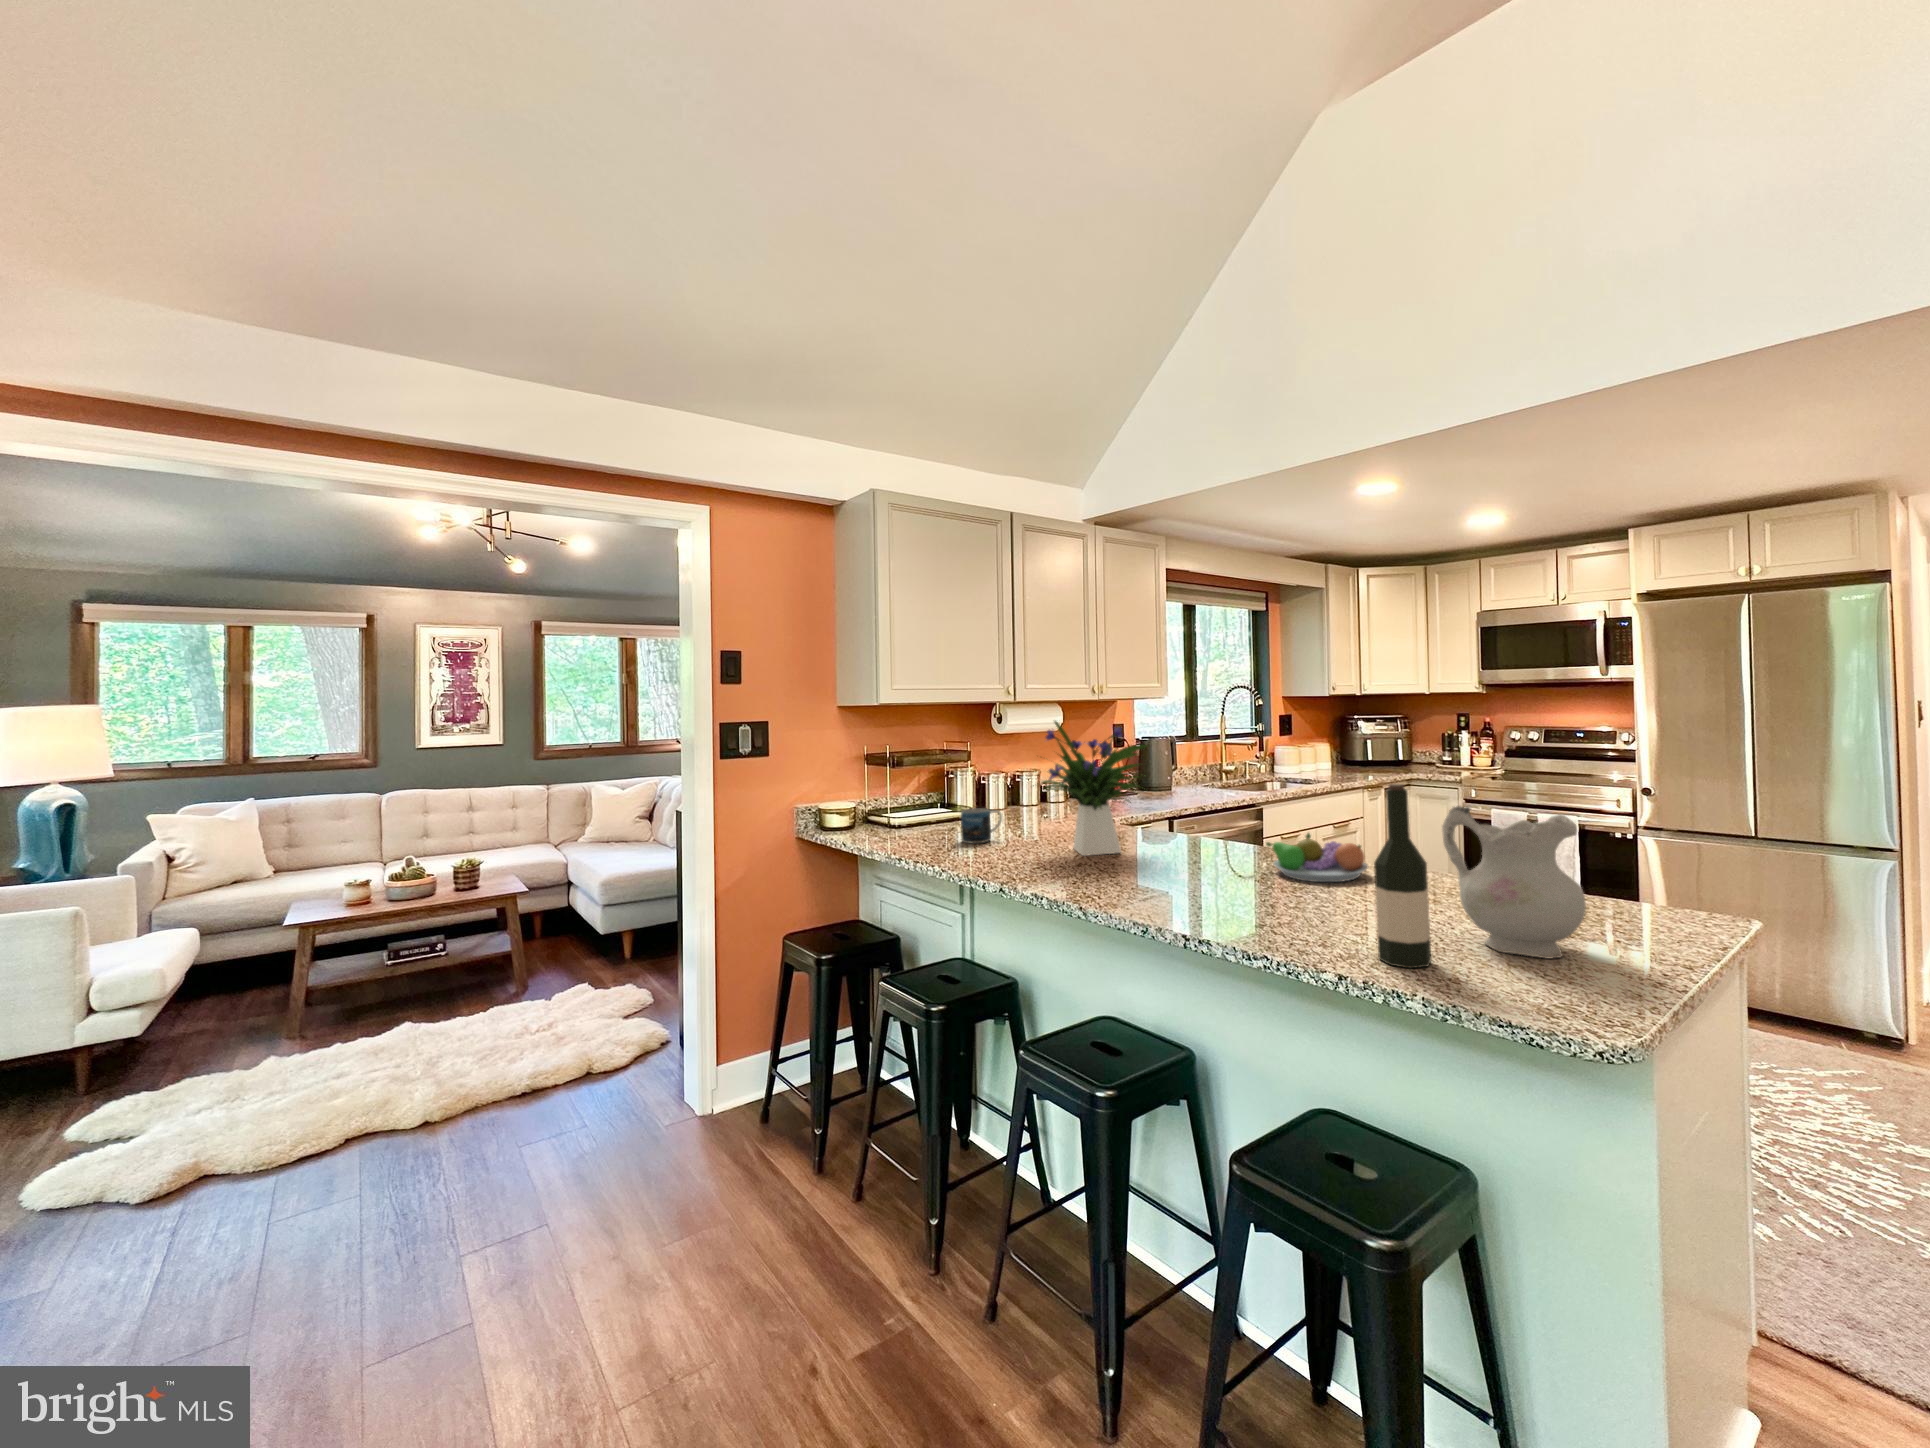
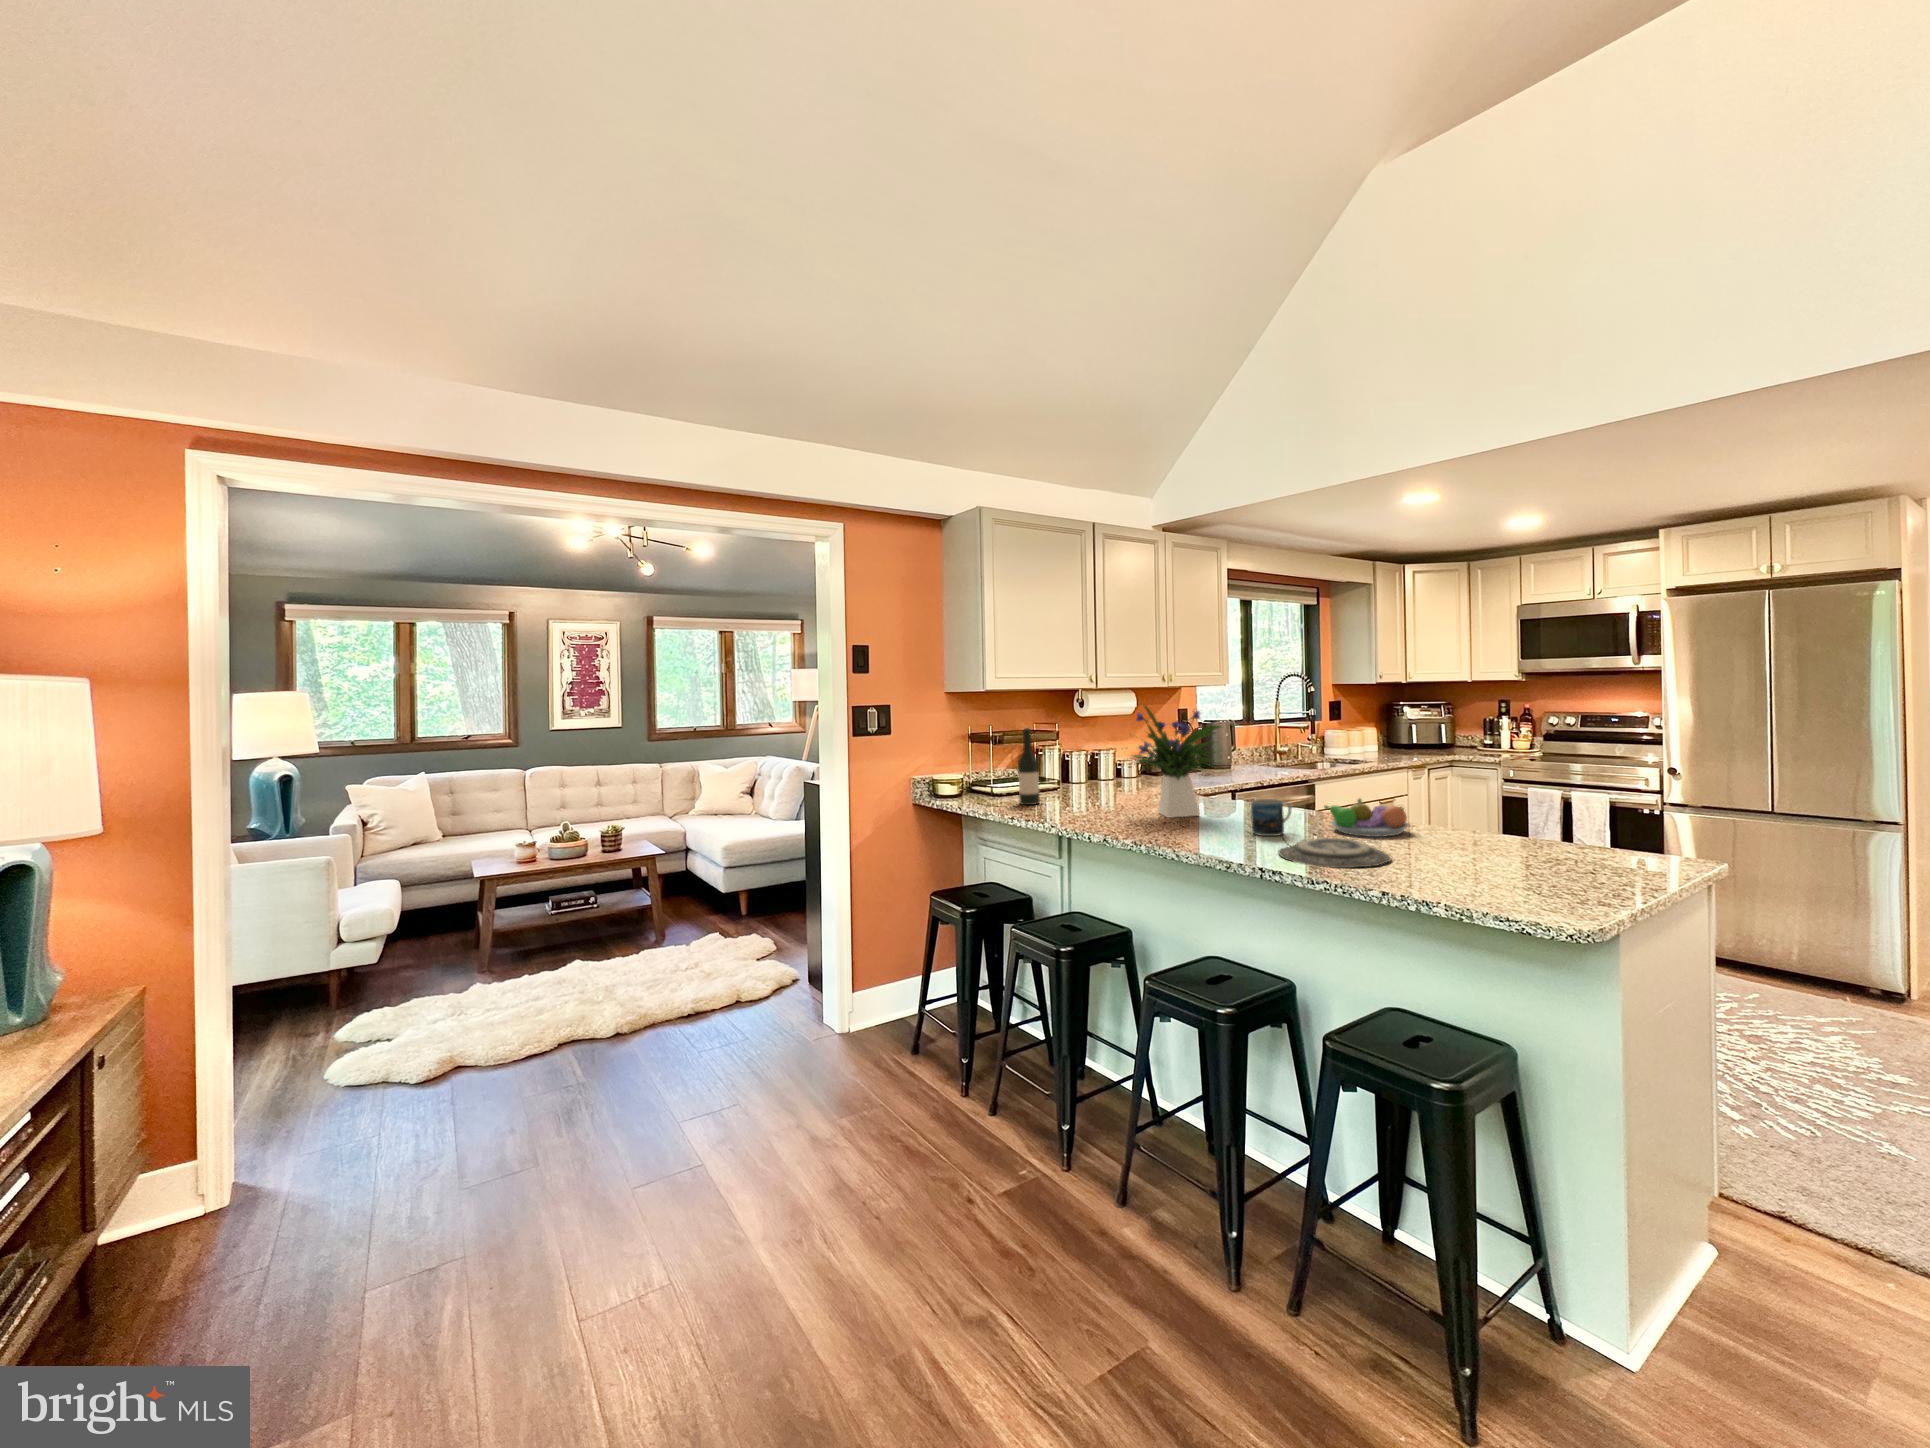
wine bottle: present [1374,784,1431,968] -> present [1018,728,1040,805]
ceramic pitcher: present [1442,806,1586,958] -> none [1466,770,1574,883]
mug: present [961,808,1002,844] -> present [1251,799,1291,836]
plate: none [1206,888,1348,934] -> present [1279,838,1391,868]

